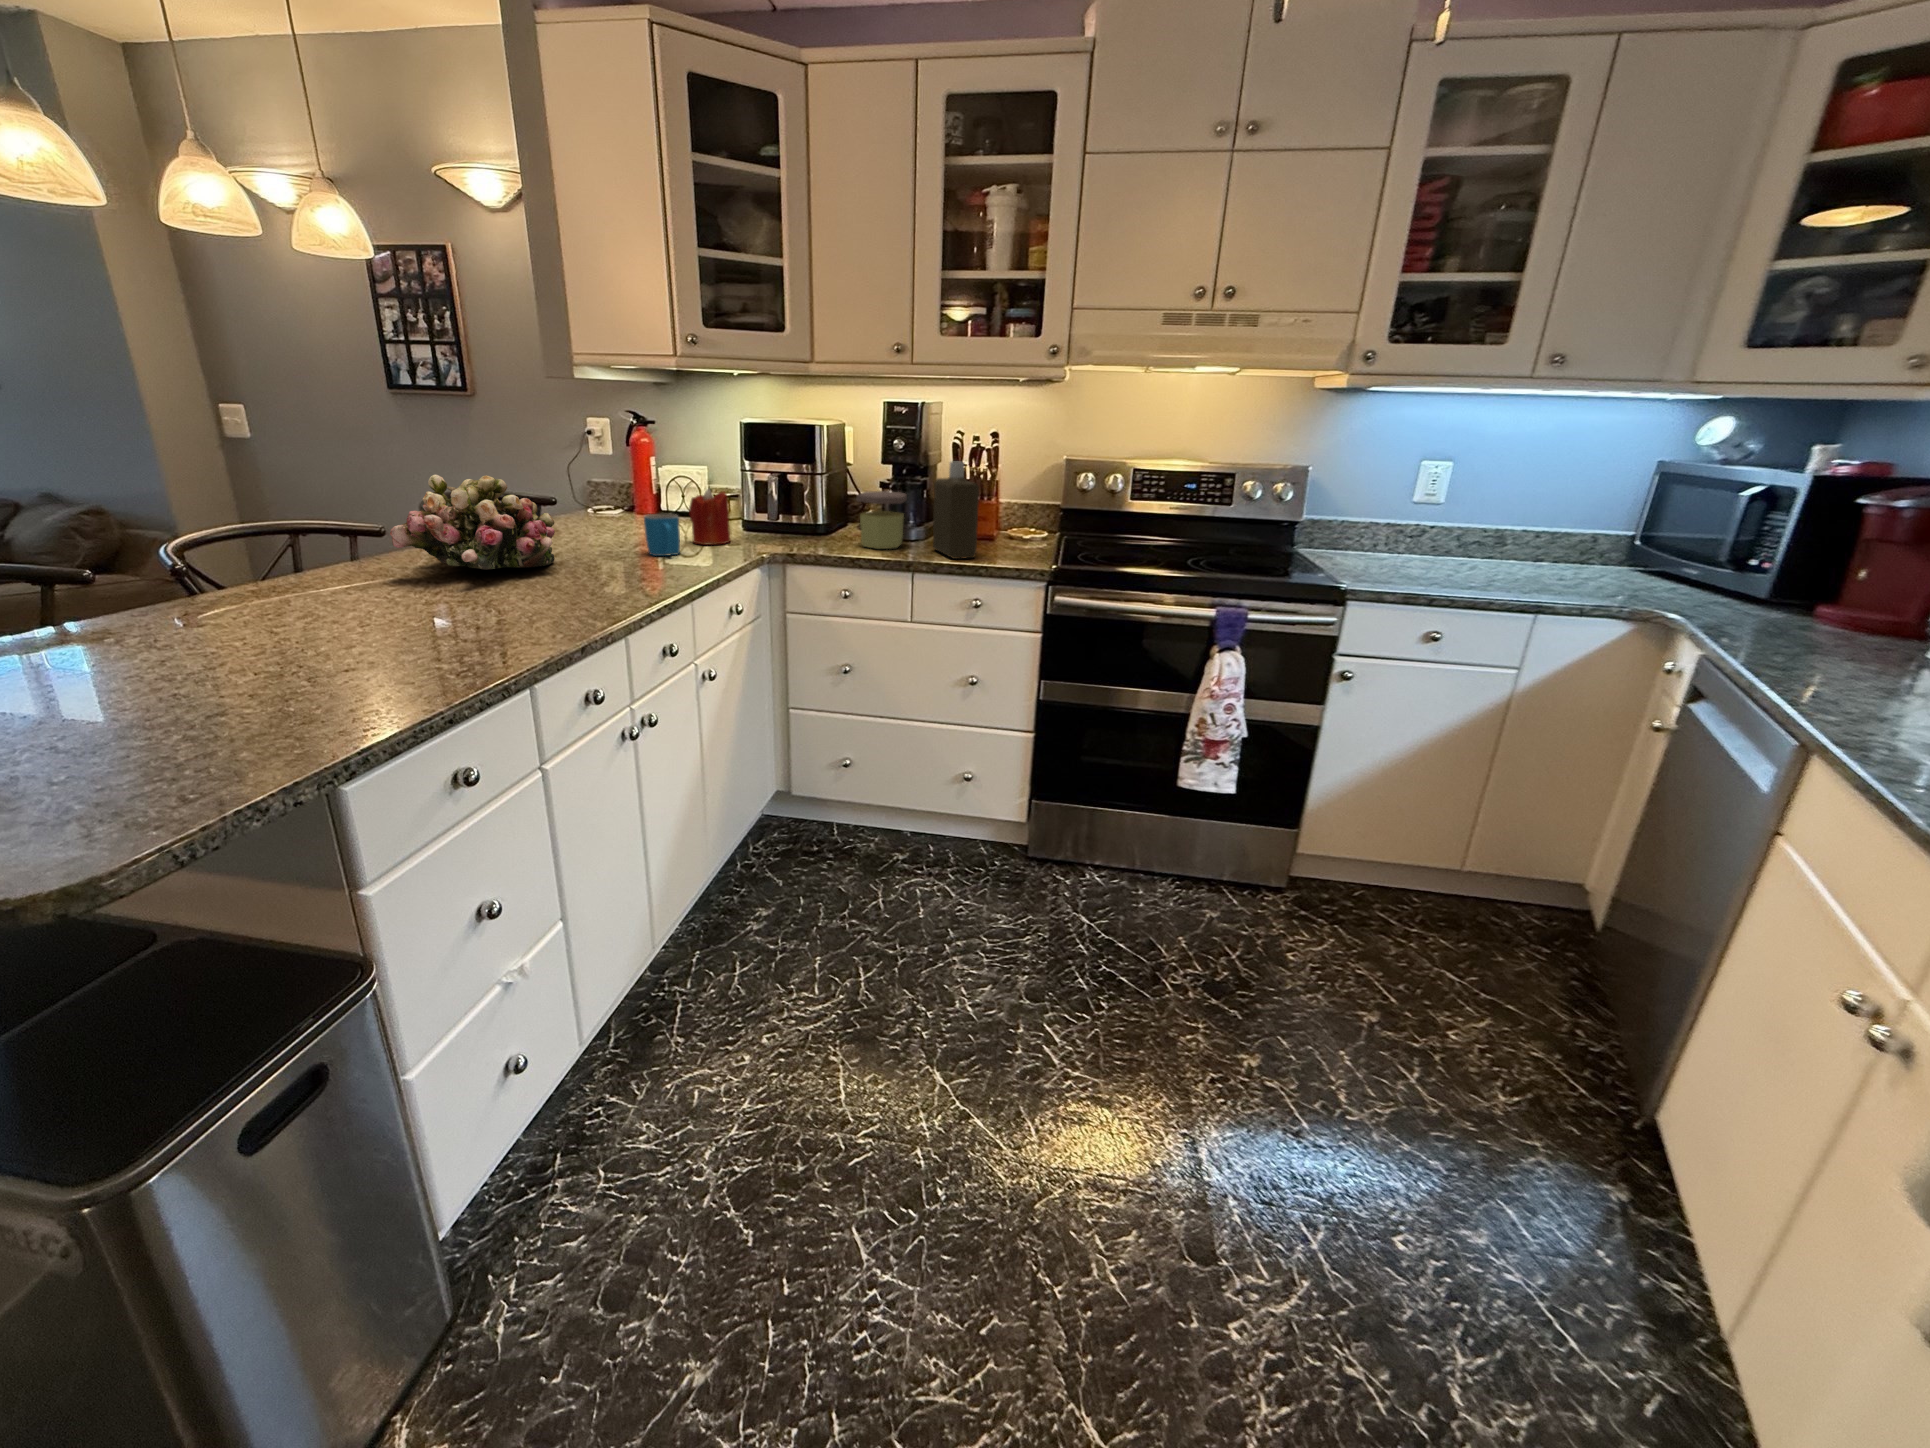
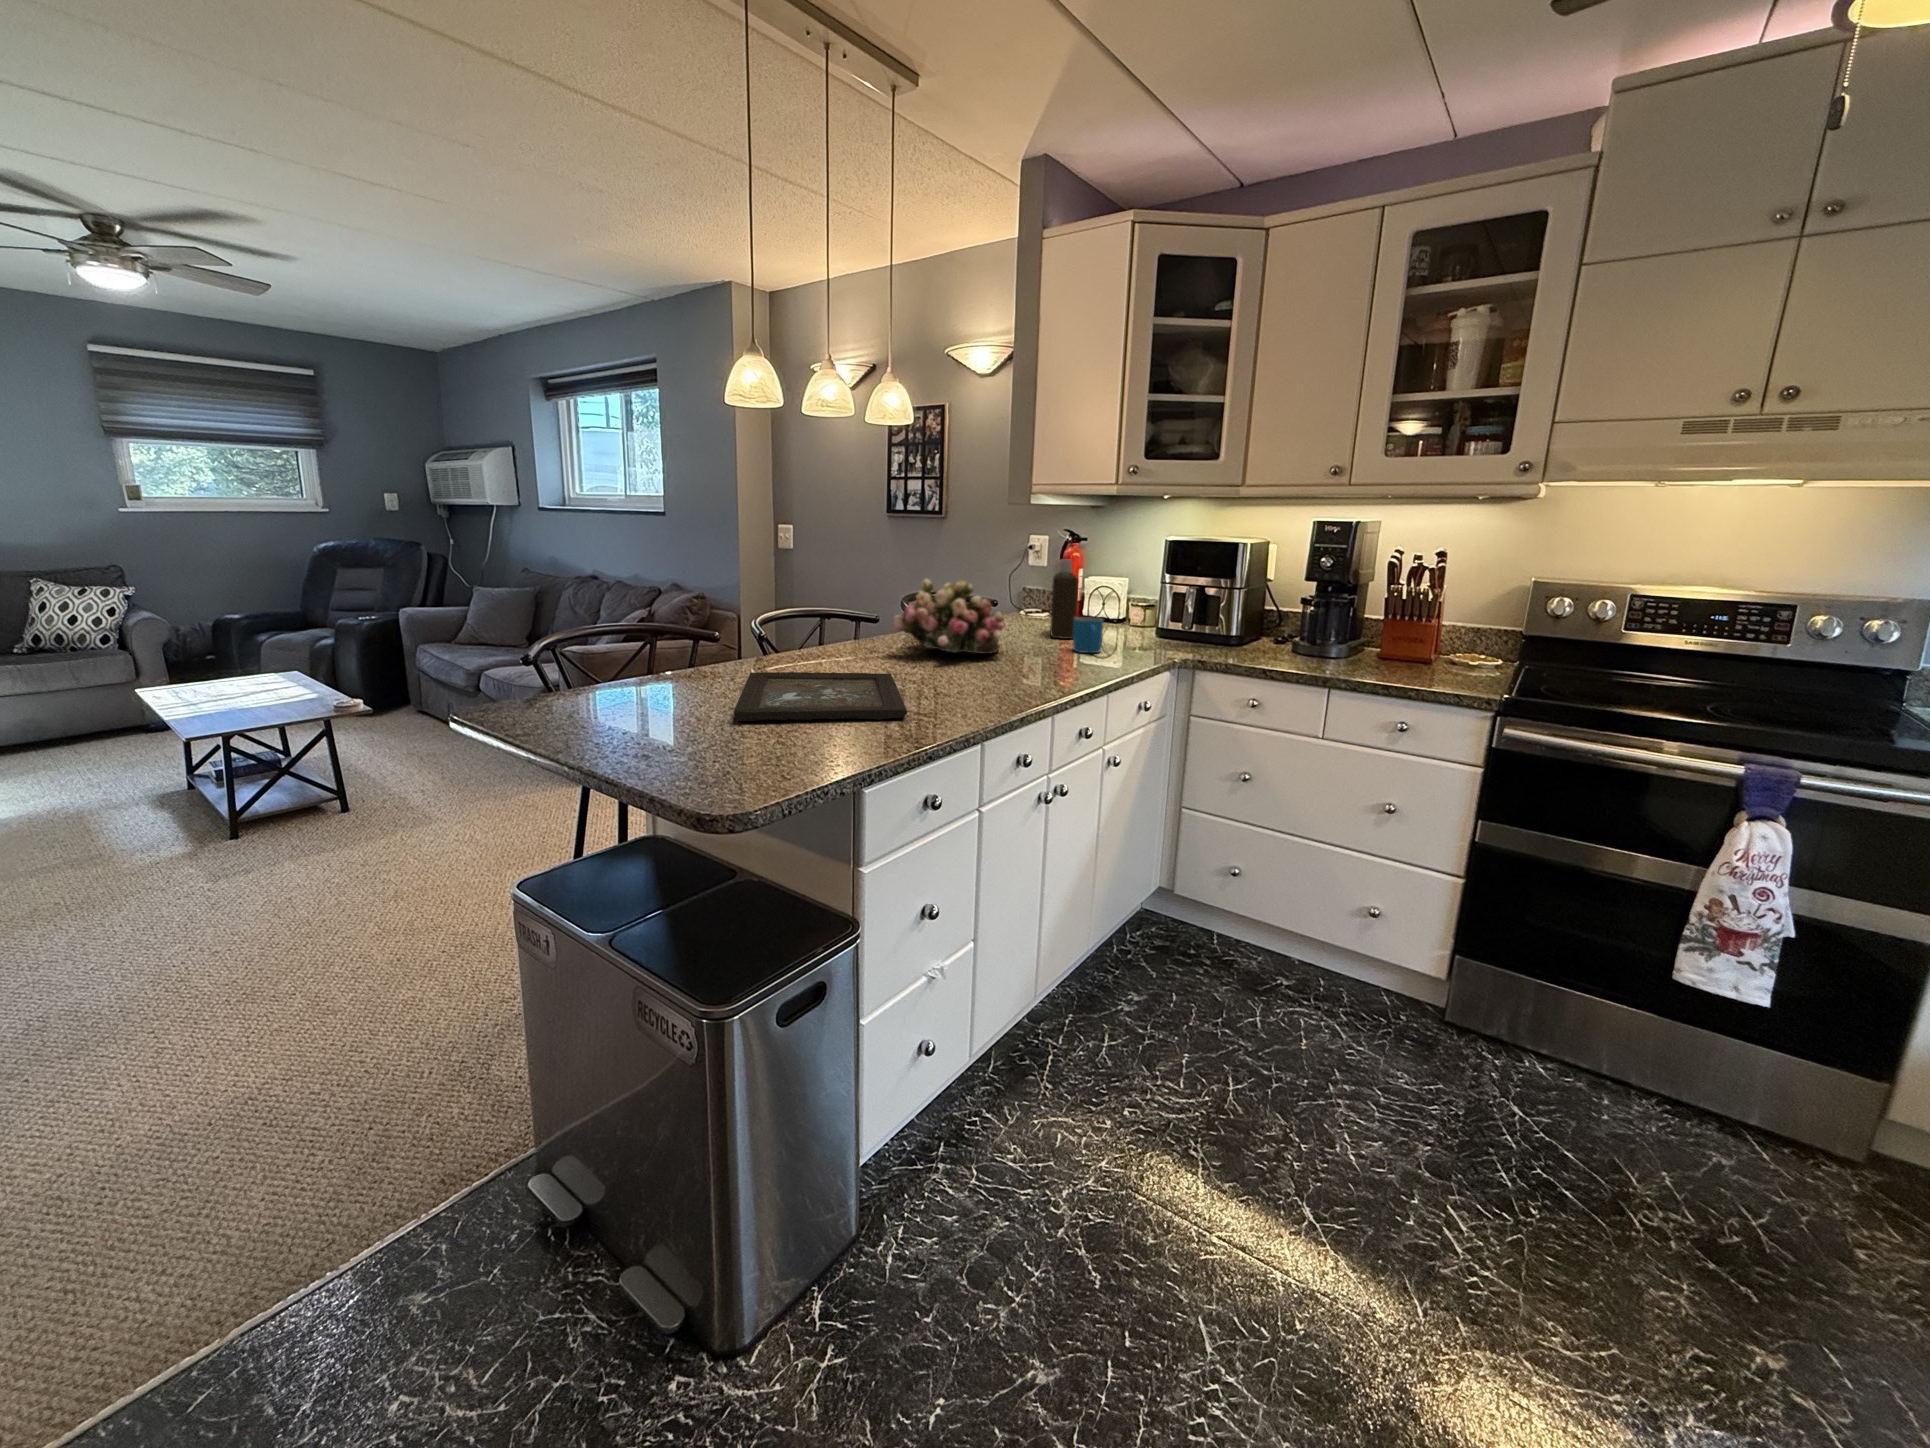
bottle: present [933,461,979,559] -> present [1050,559,1078,639]
candle: present [689,489,730,545] -> none [1111,597,1148,647]
jar: present [857,491,907,549] -> none [1275,606,1330,663]
tray: none [91,607,410,713] -> present [734,672,907,721]

